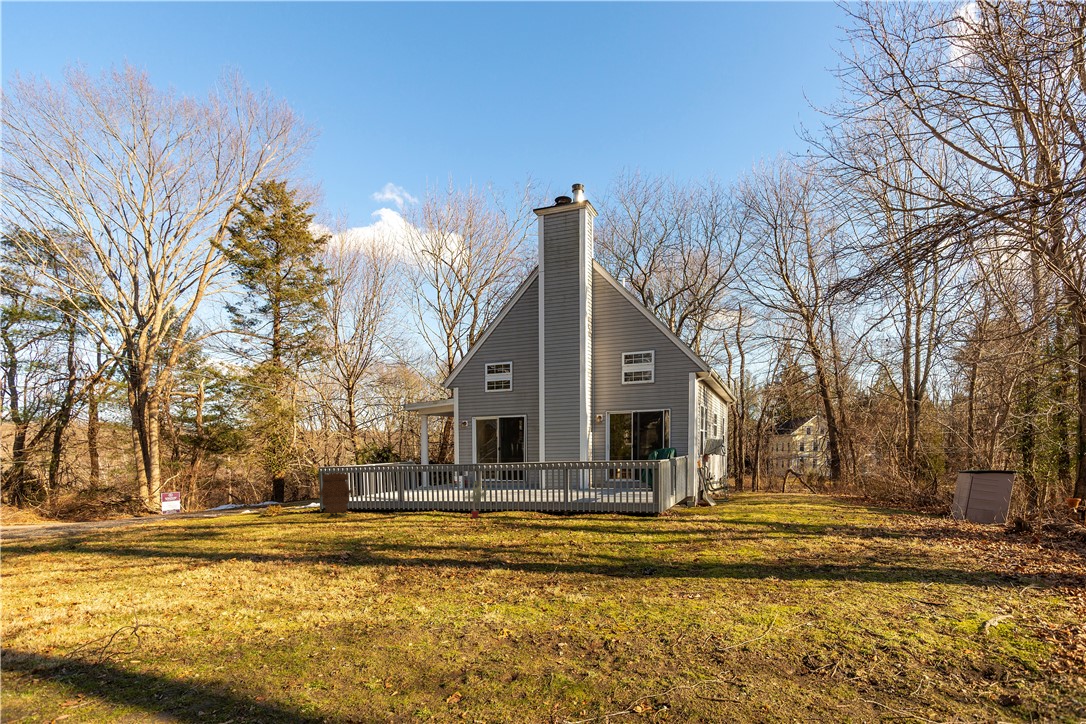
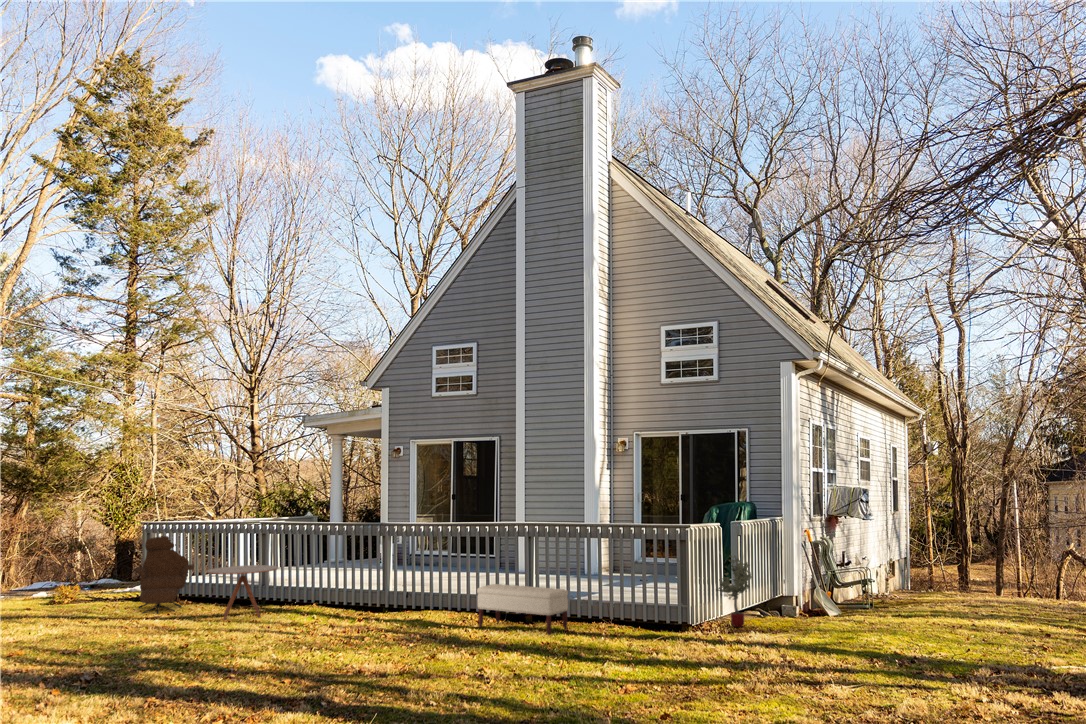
potted tree: present [463,481,487,518] -> present [716,556,752,627]
round table: none [371,489,413,521] -> present [207,565,278,620]
bench: none [540,496,593,523] -> present [477,584,568,635]

